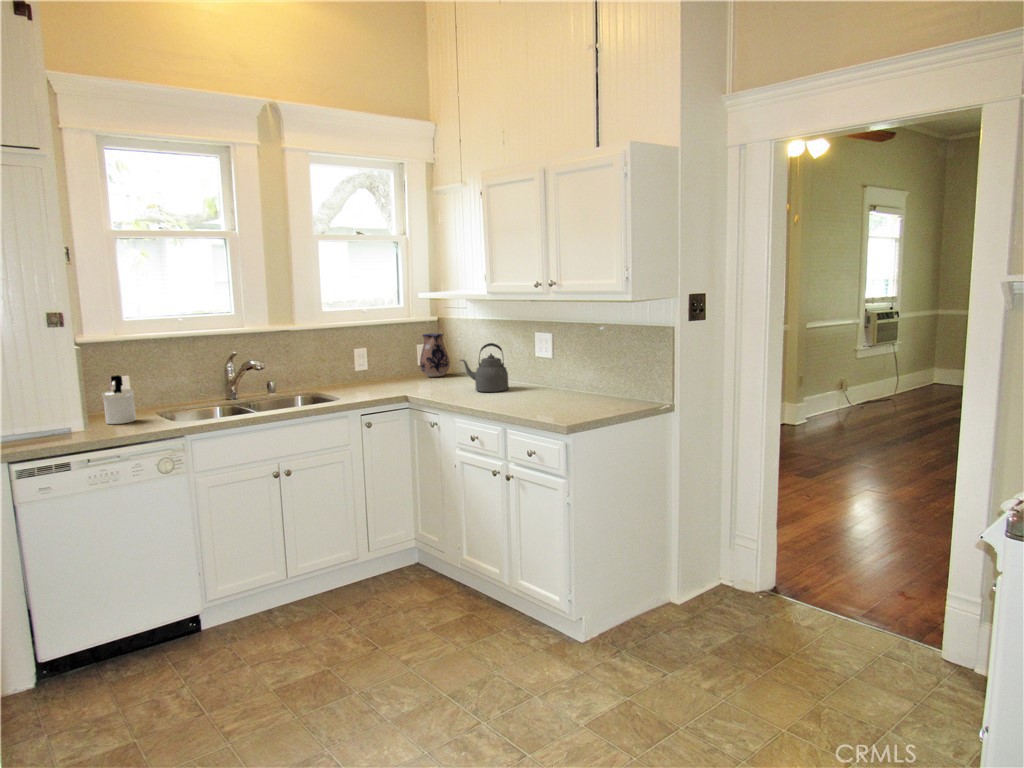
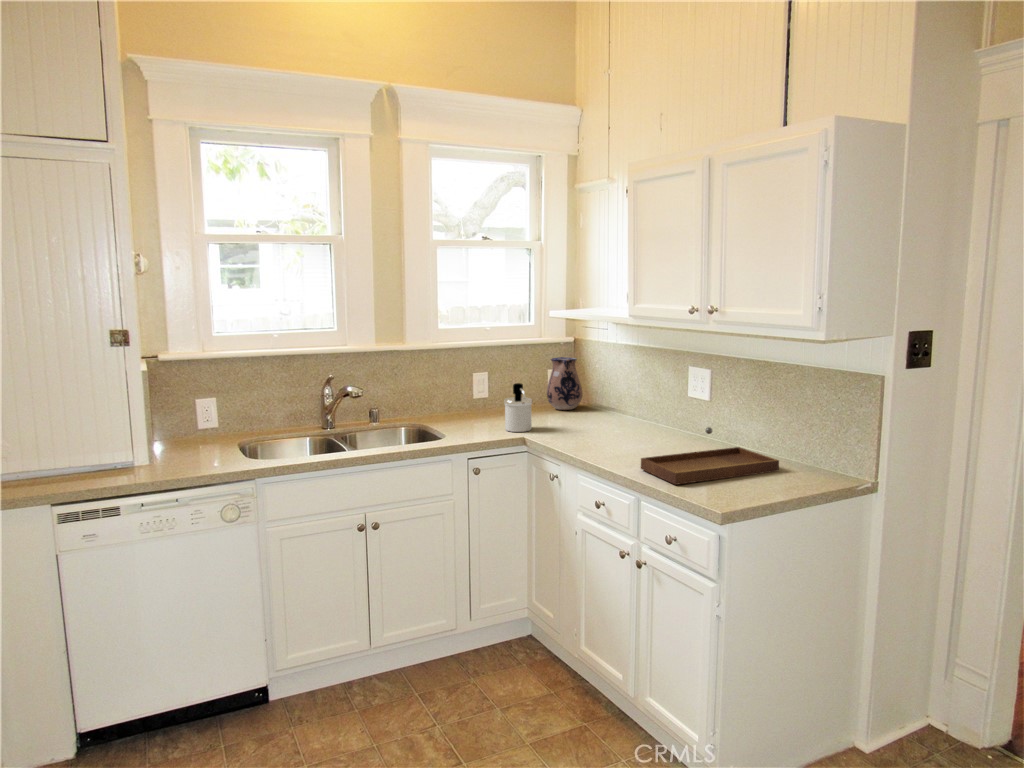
kettle: present [460,343,509,392] -> none [590,378,651,440]
tray: none [504,373,606,415] -> present [641,427,779,485]
soap dispenser: present [102,375,136,424] -> present [504,383,532,432]

